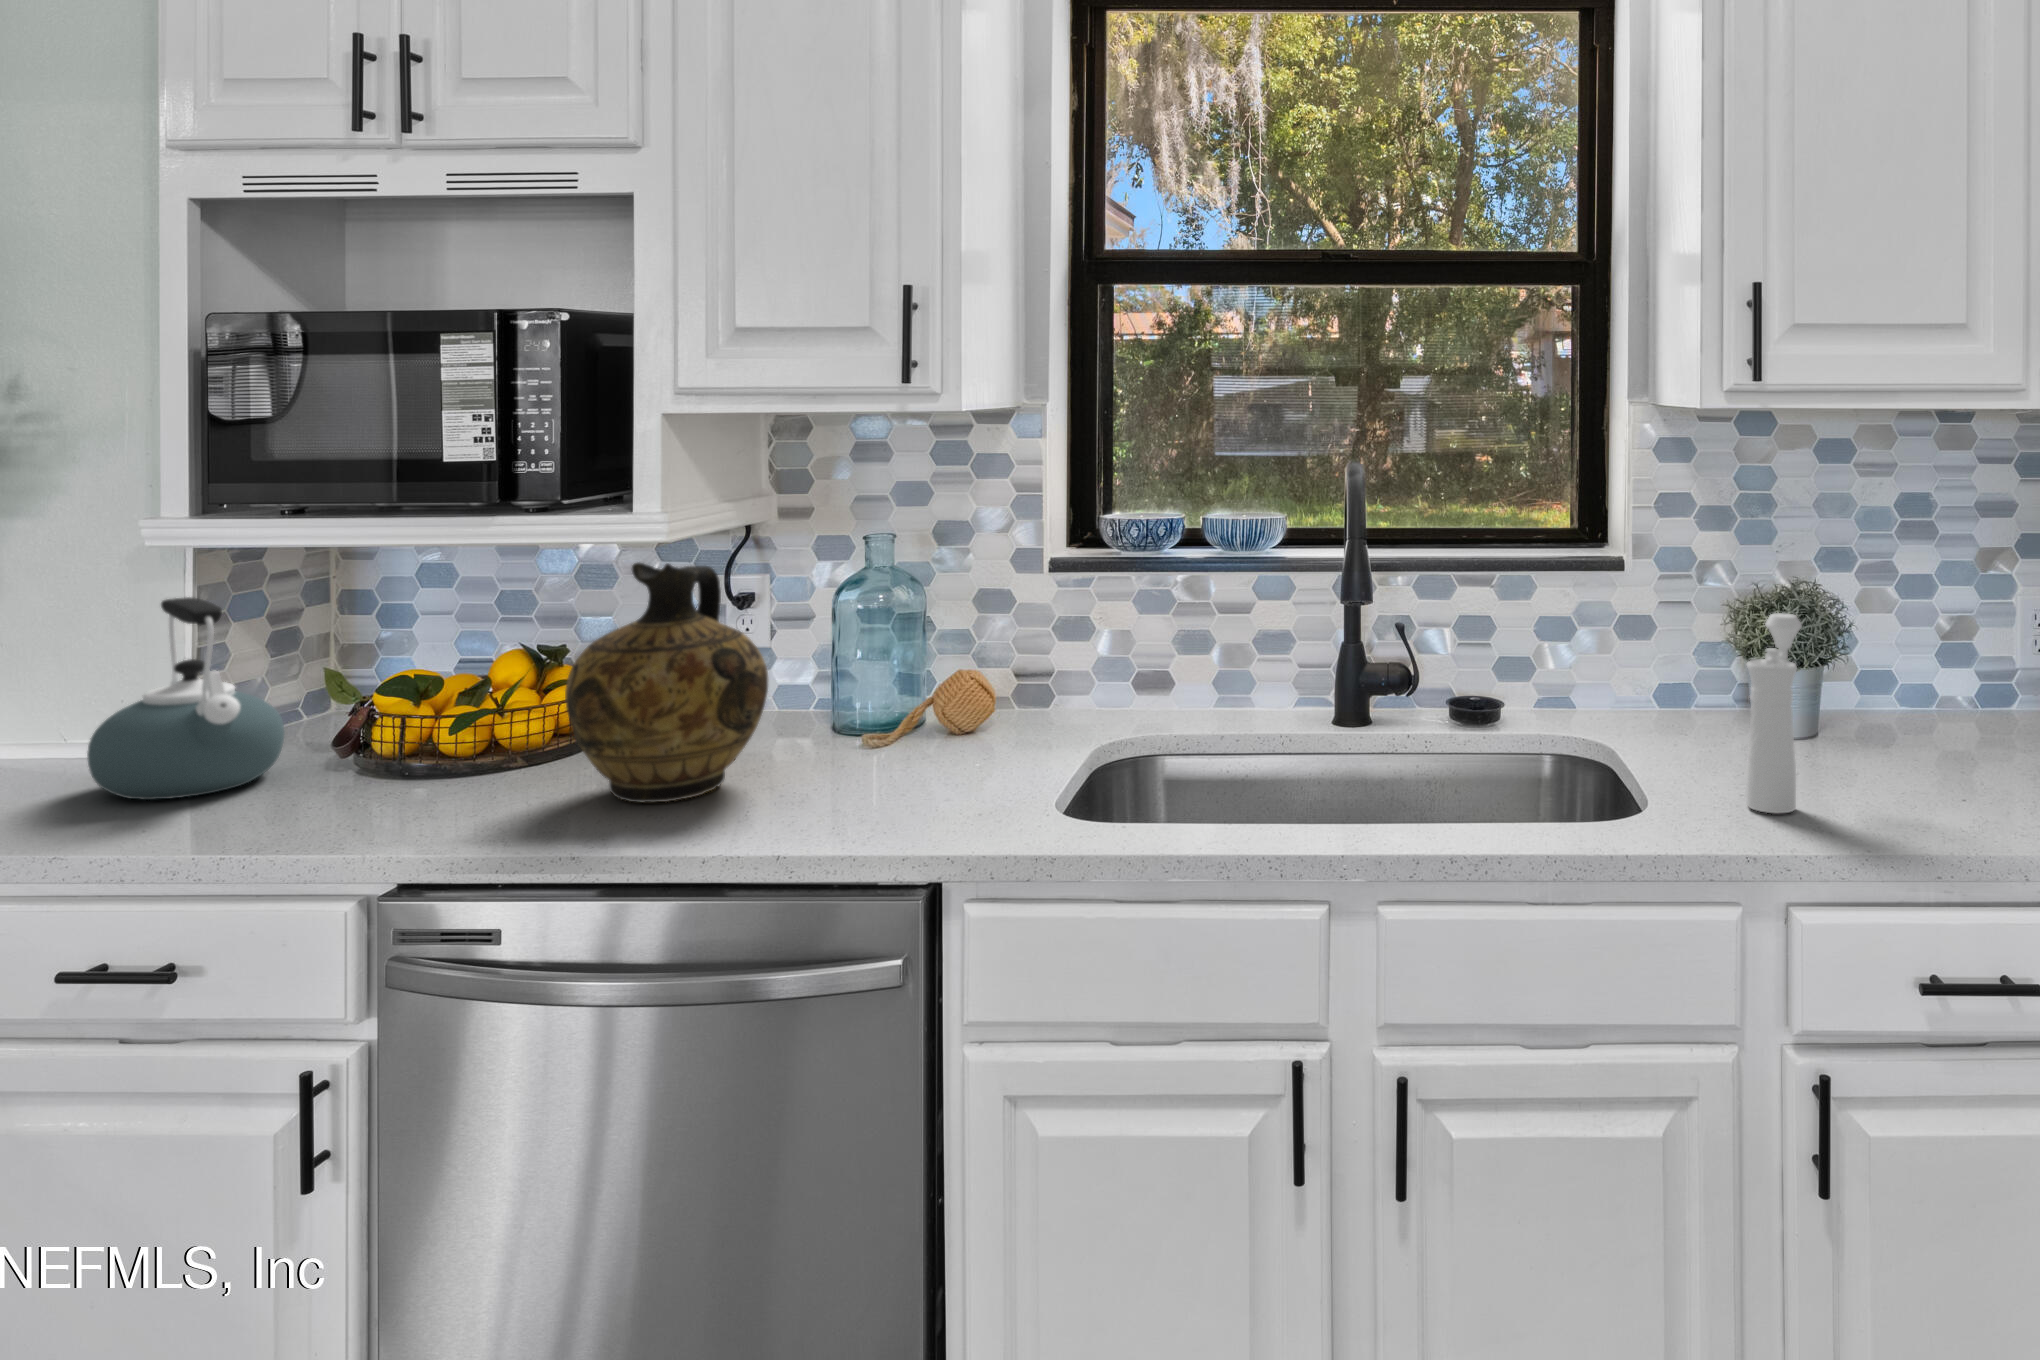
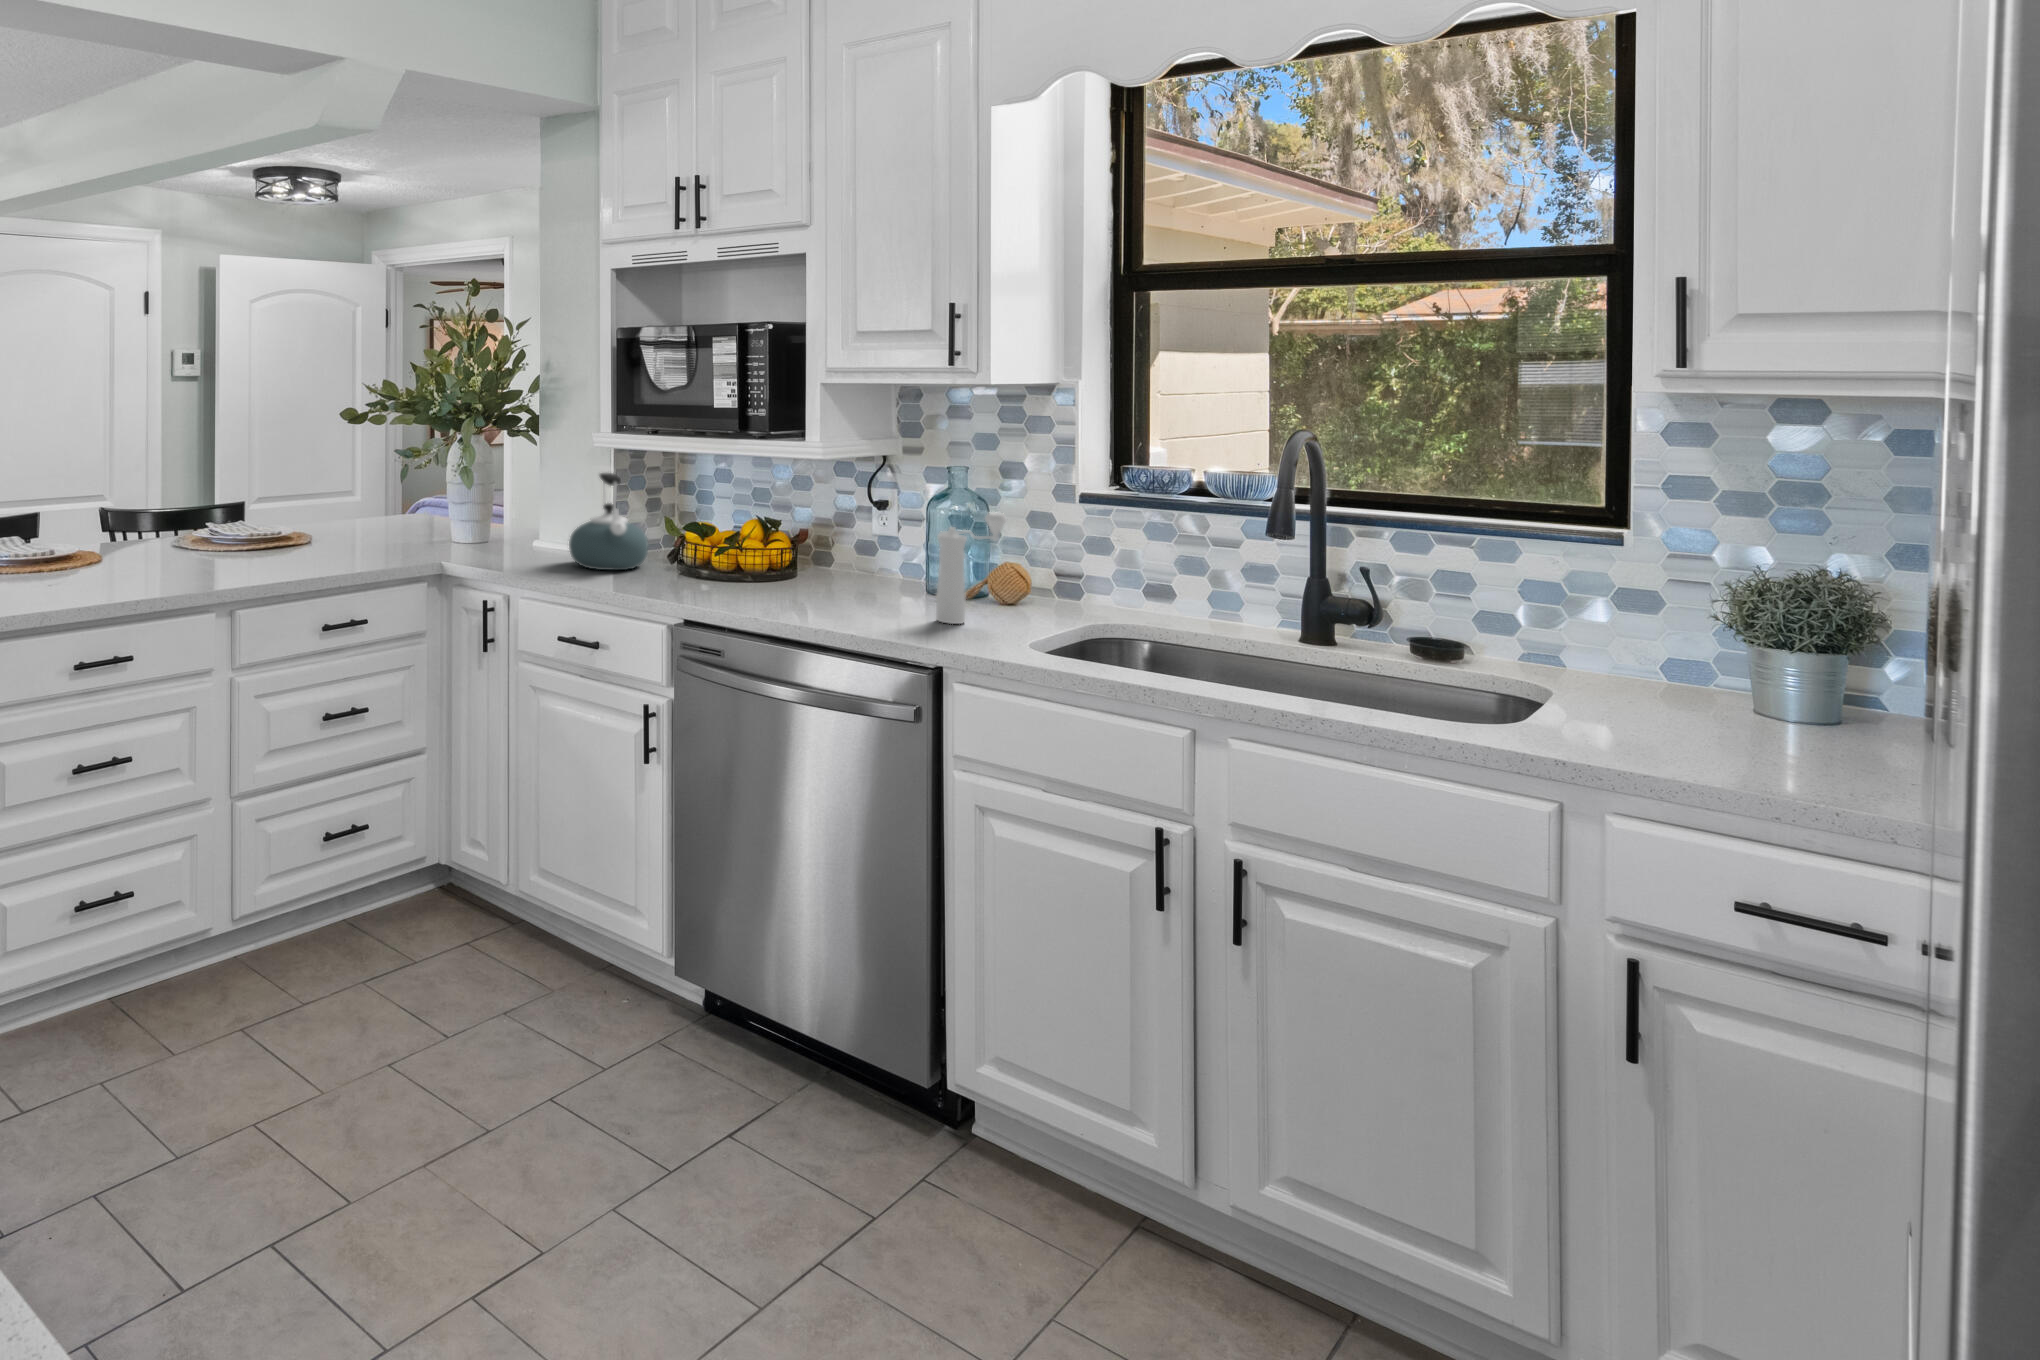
ceramic jug: present [565,563,768,802] -> none [764,469,874,606]
pepper mill: present [1746,613,1802,814] -> present [936,512,1007,624]

